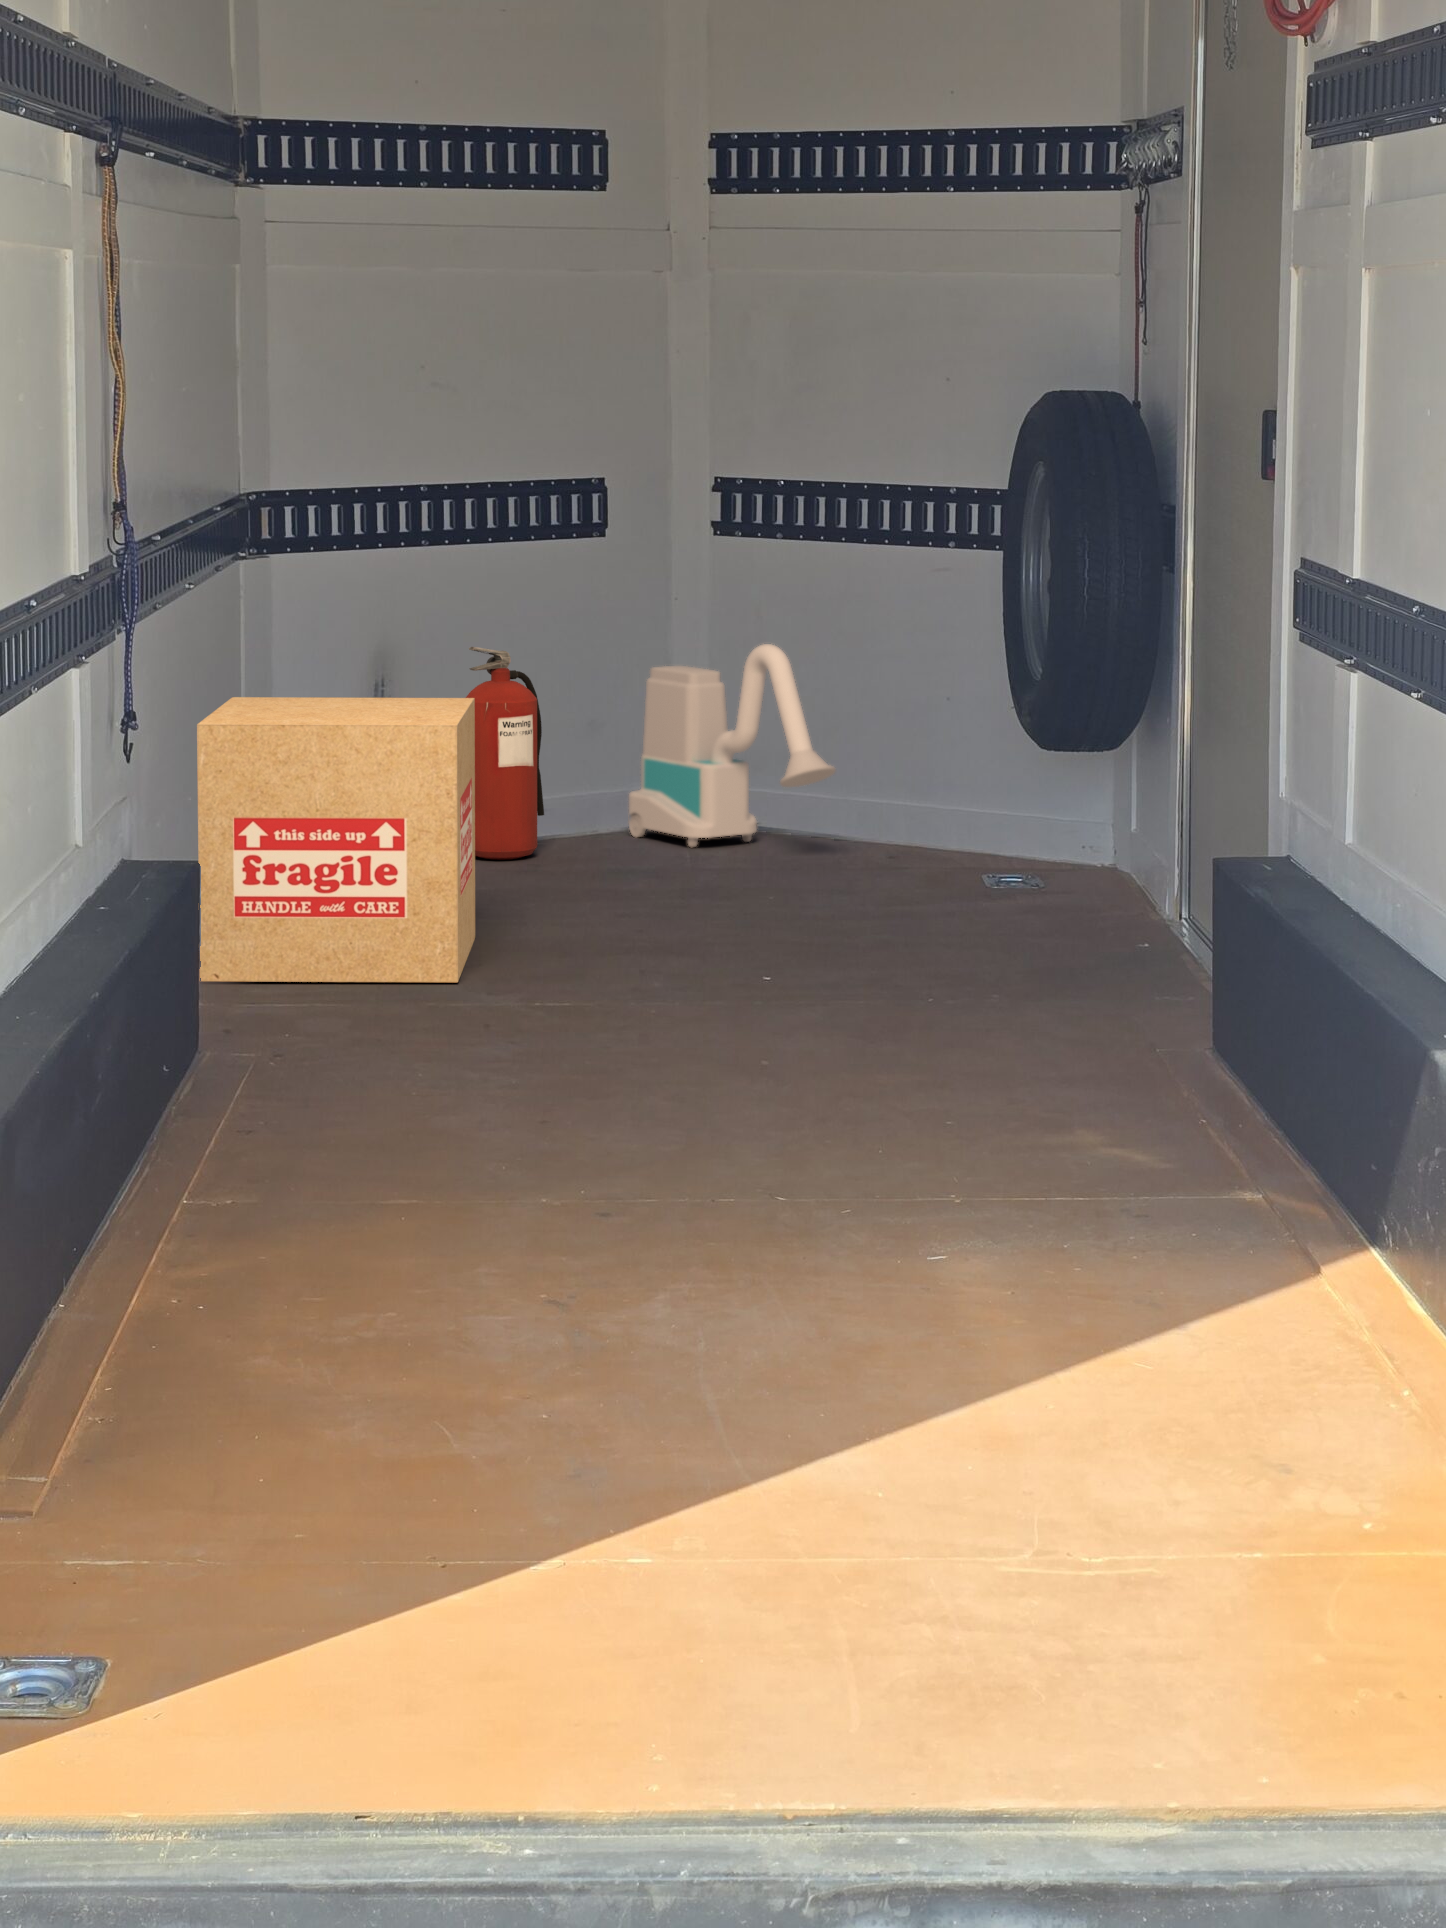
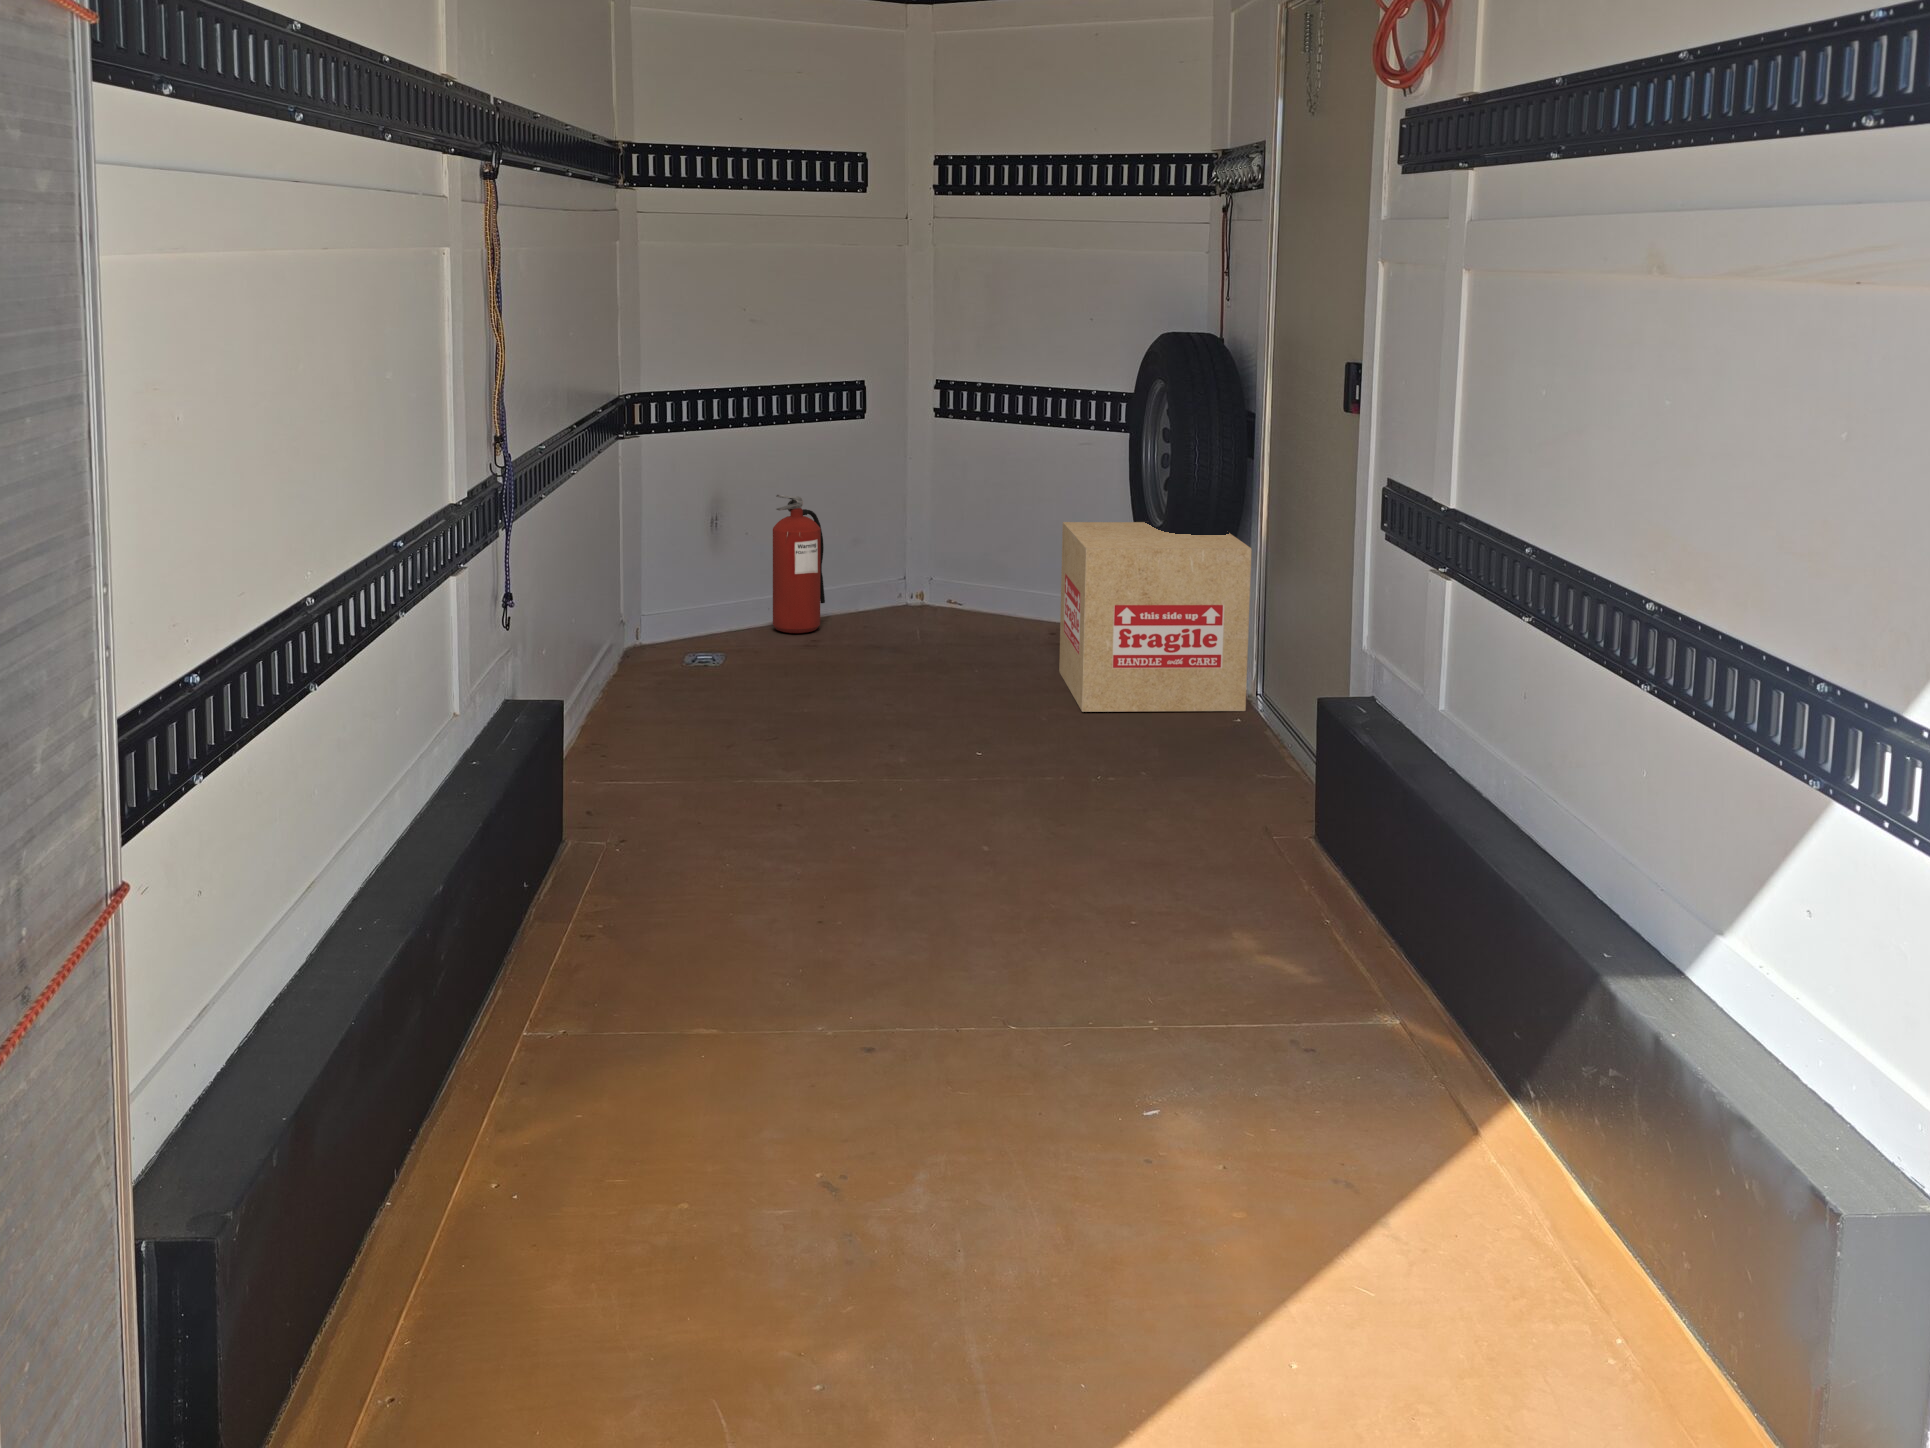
vacuum cleaner: present [629,644,836,847] -> none [880,493,1017,623]
cardboard box: present [197,697,475,982] -> present [1059,522,1252,712]

